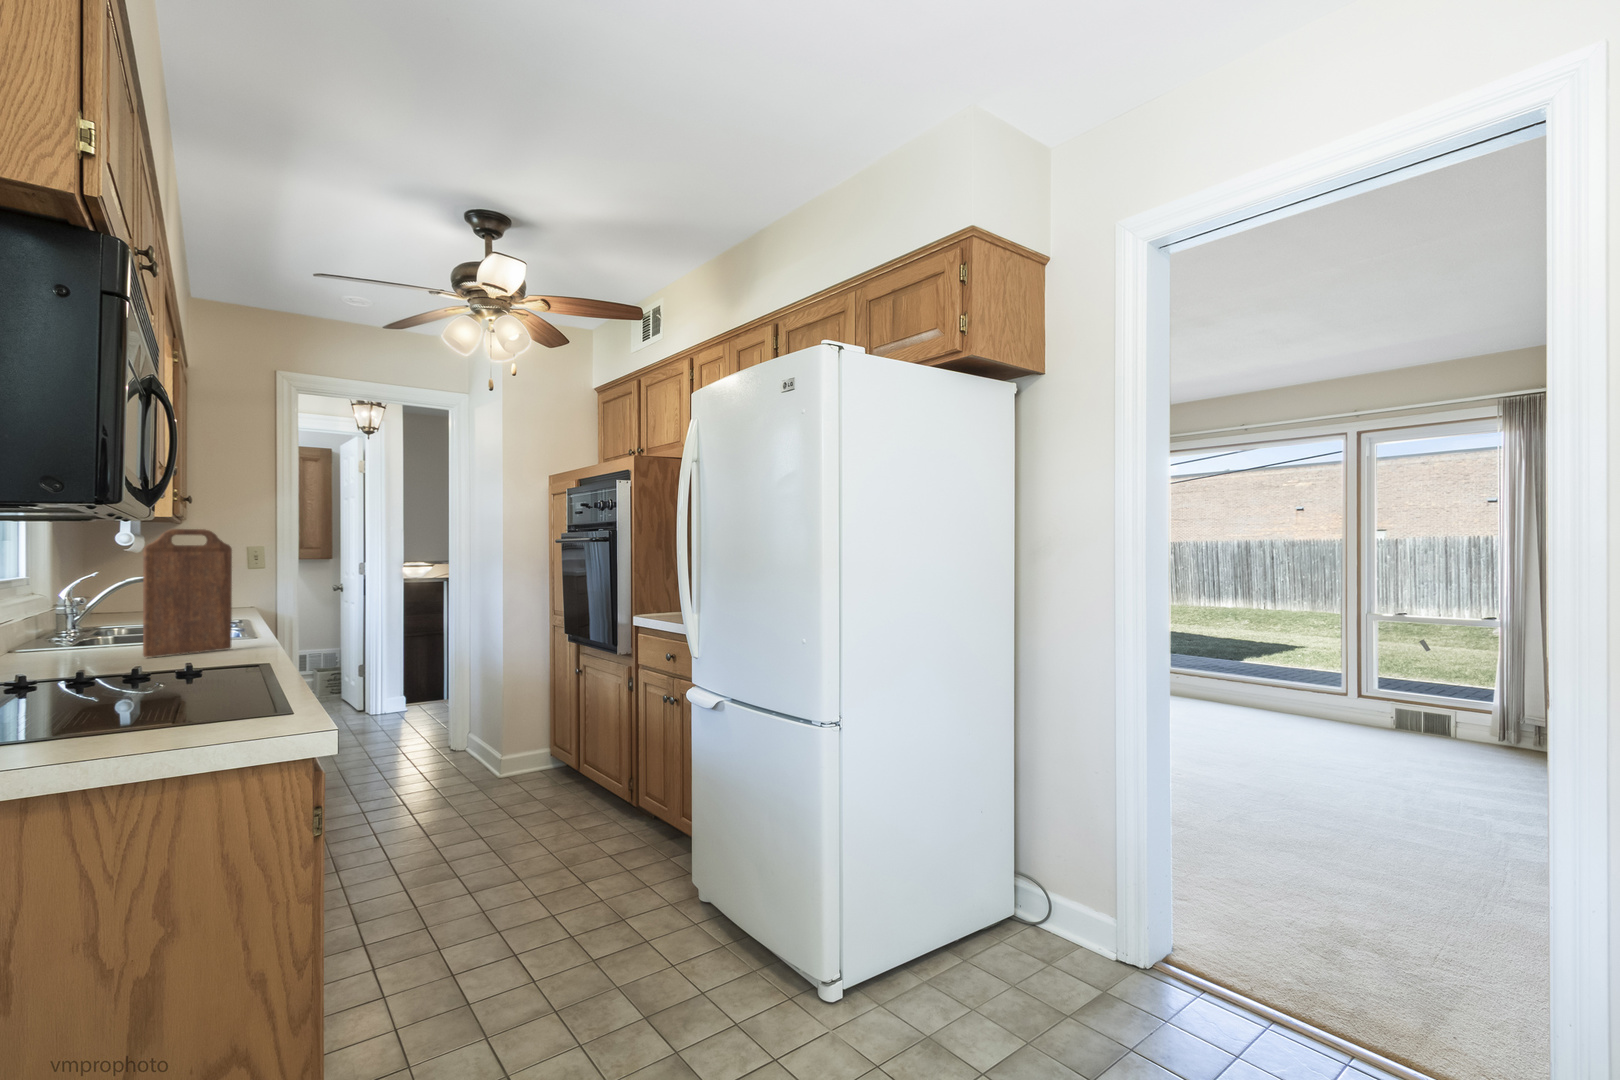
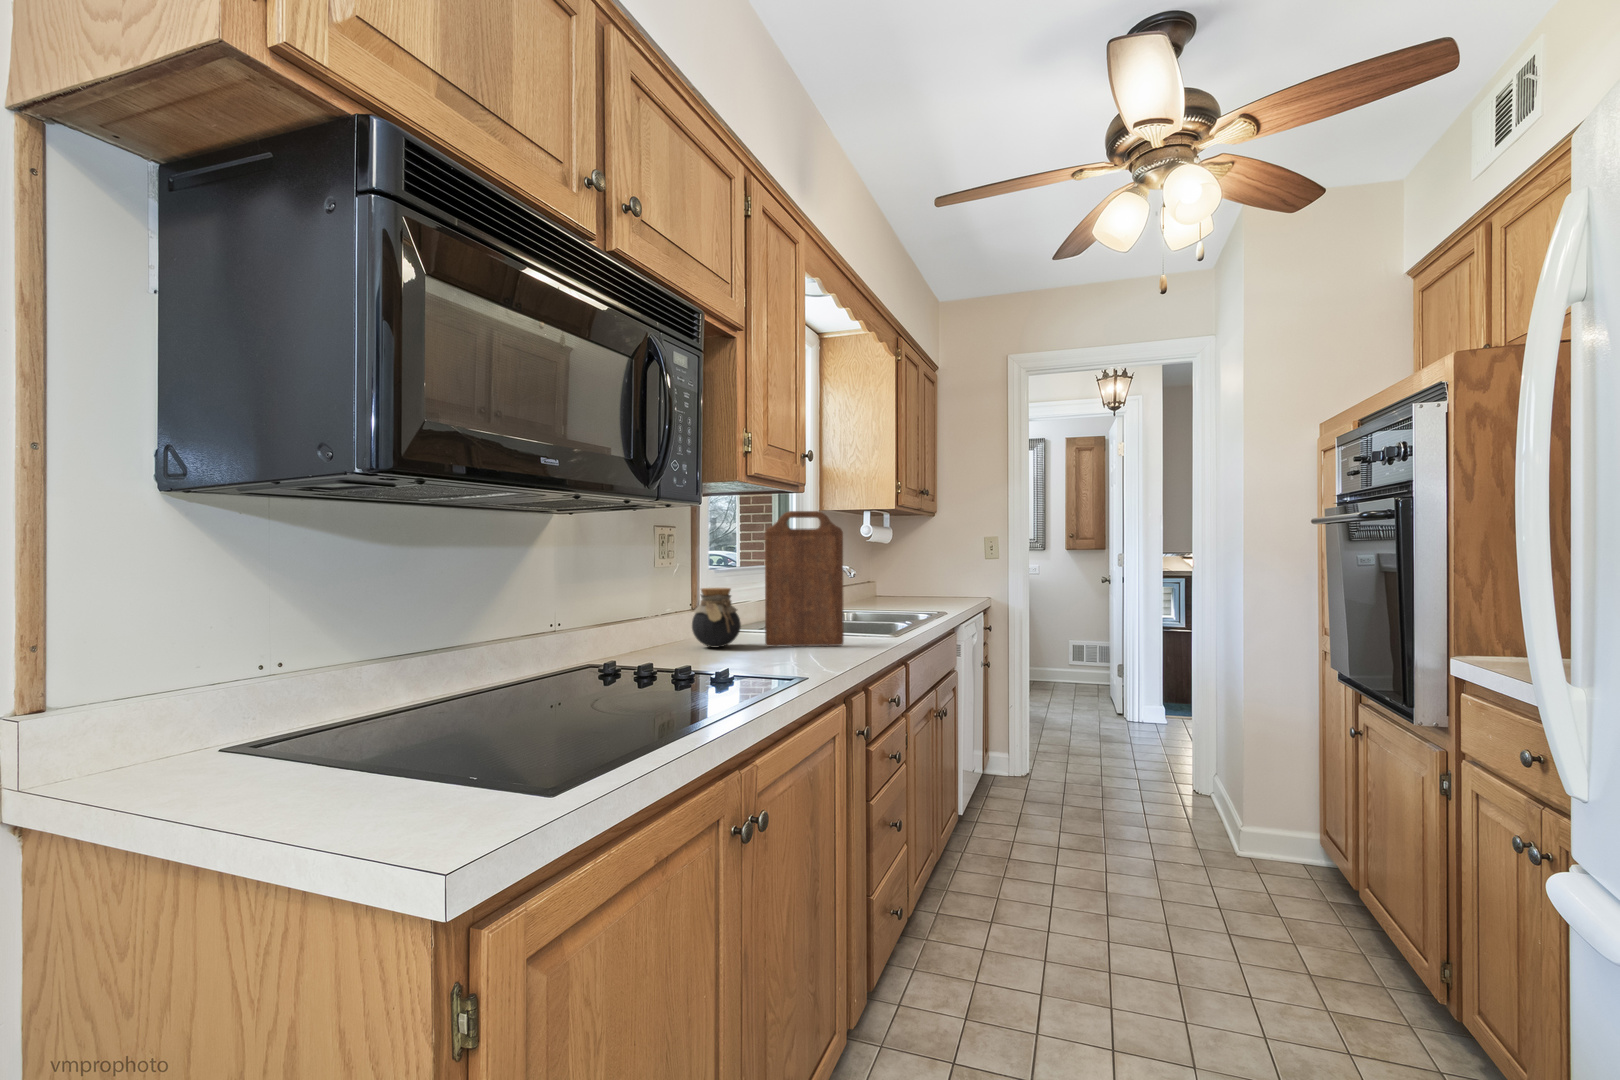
jar: none [47,604,115,665] -> present [692,588,741,648]

